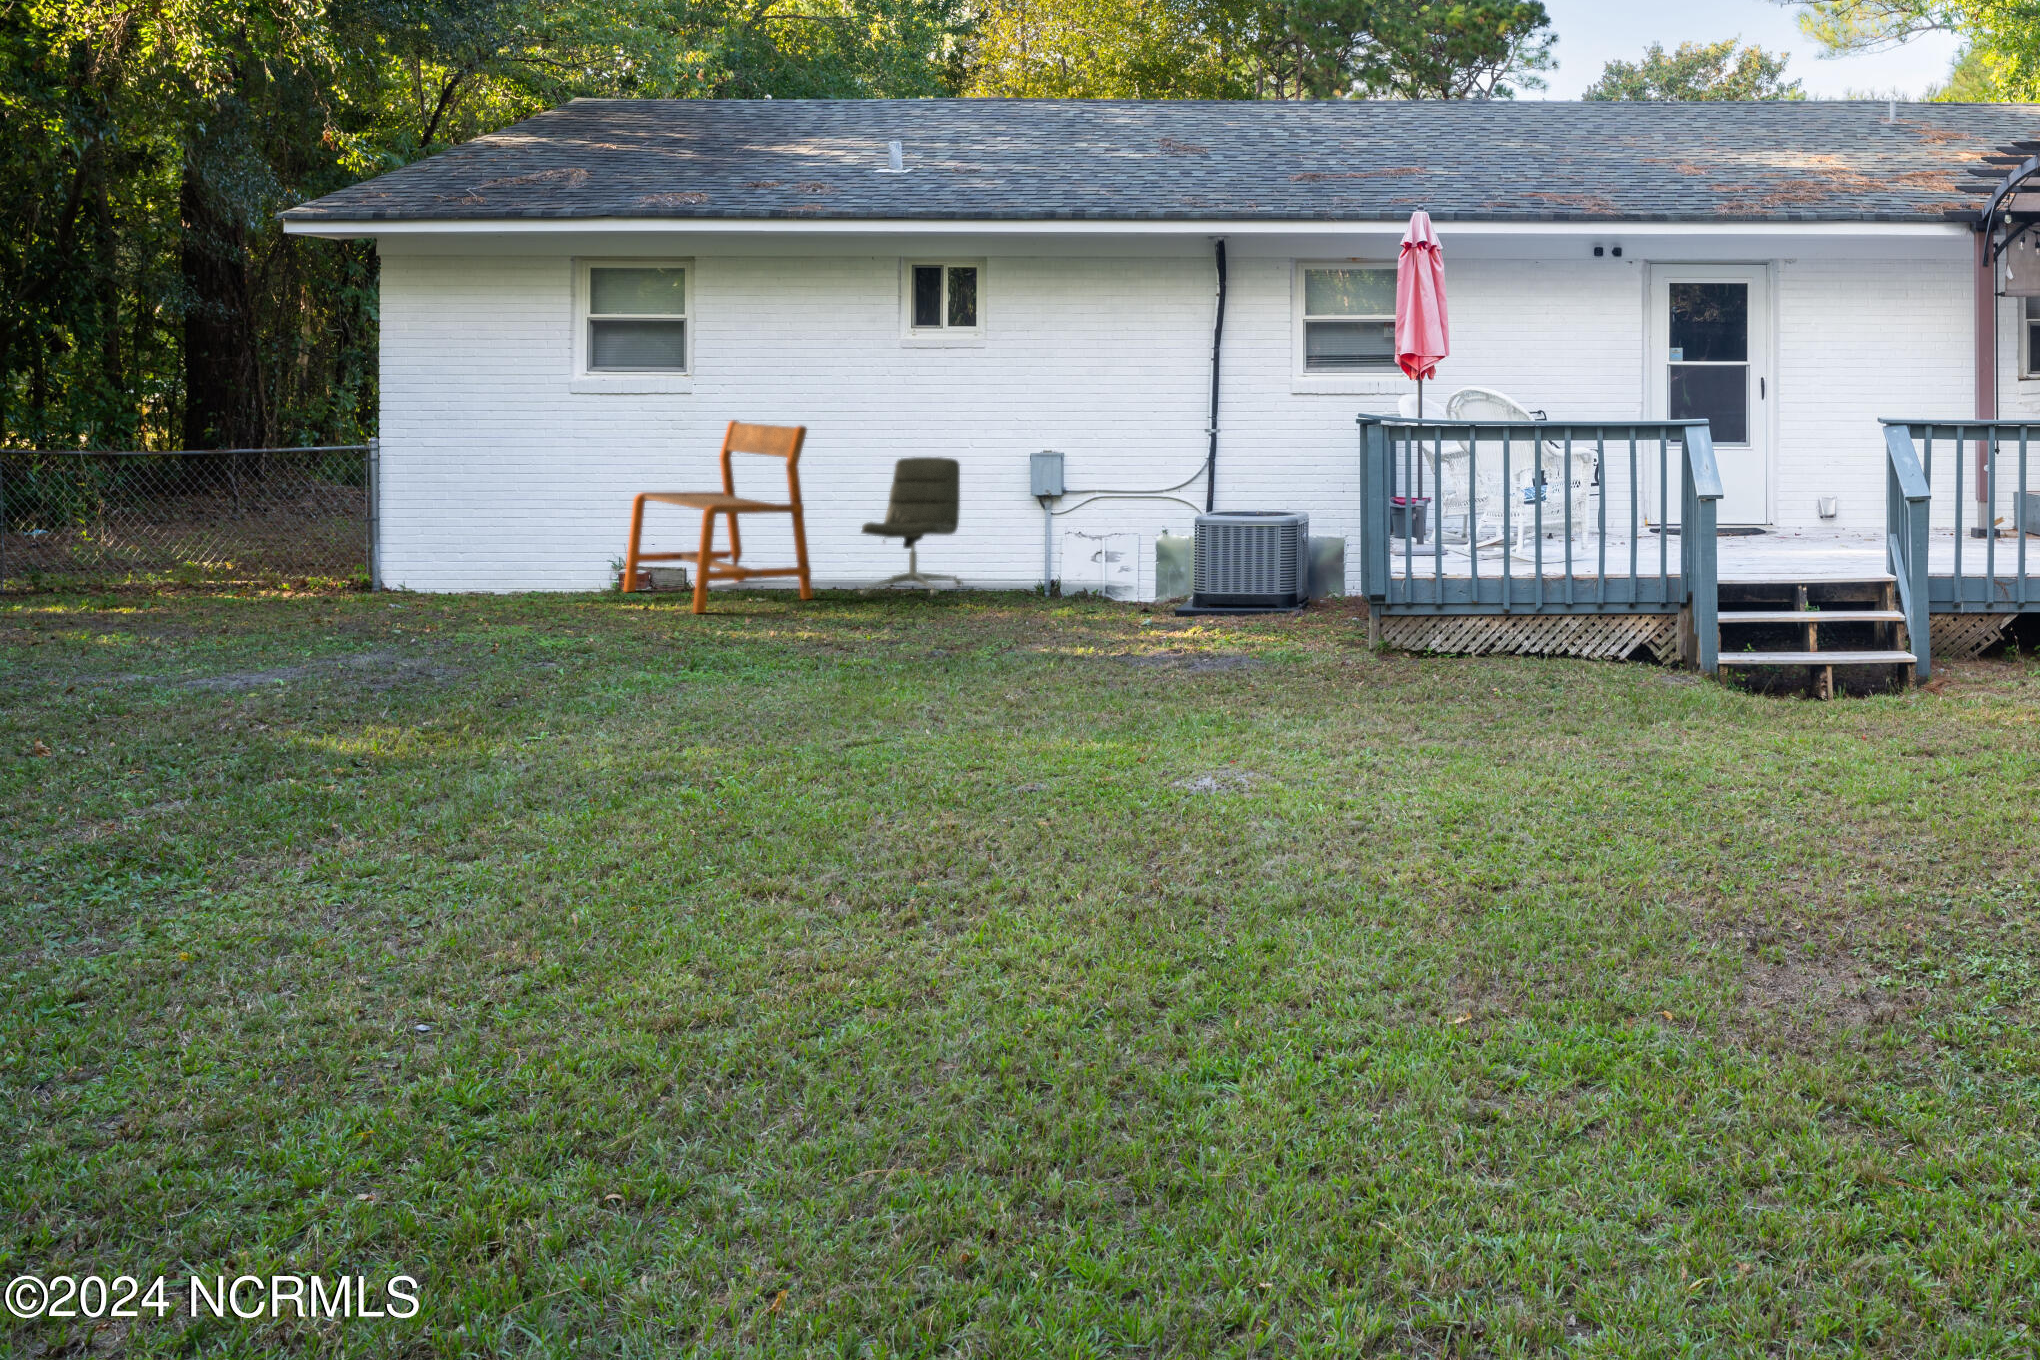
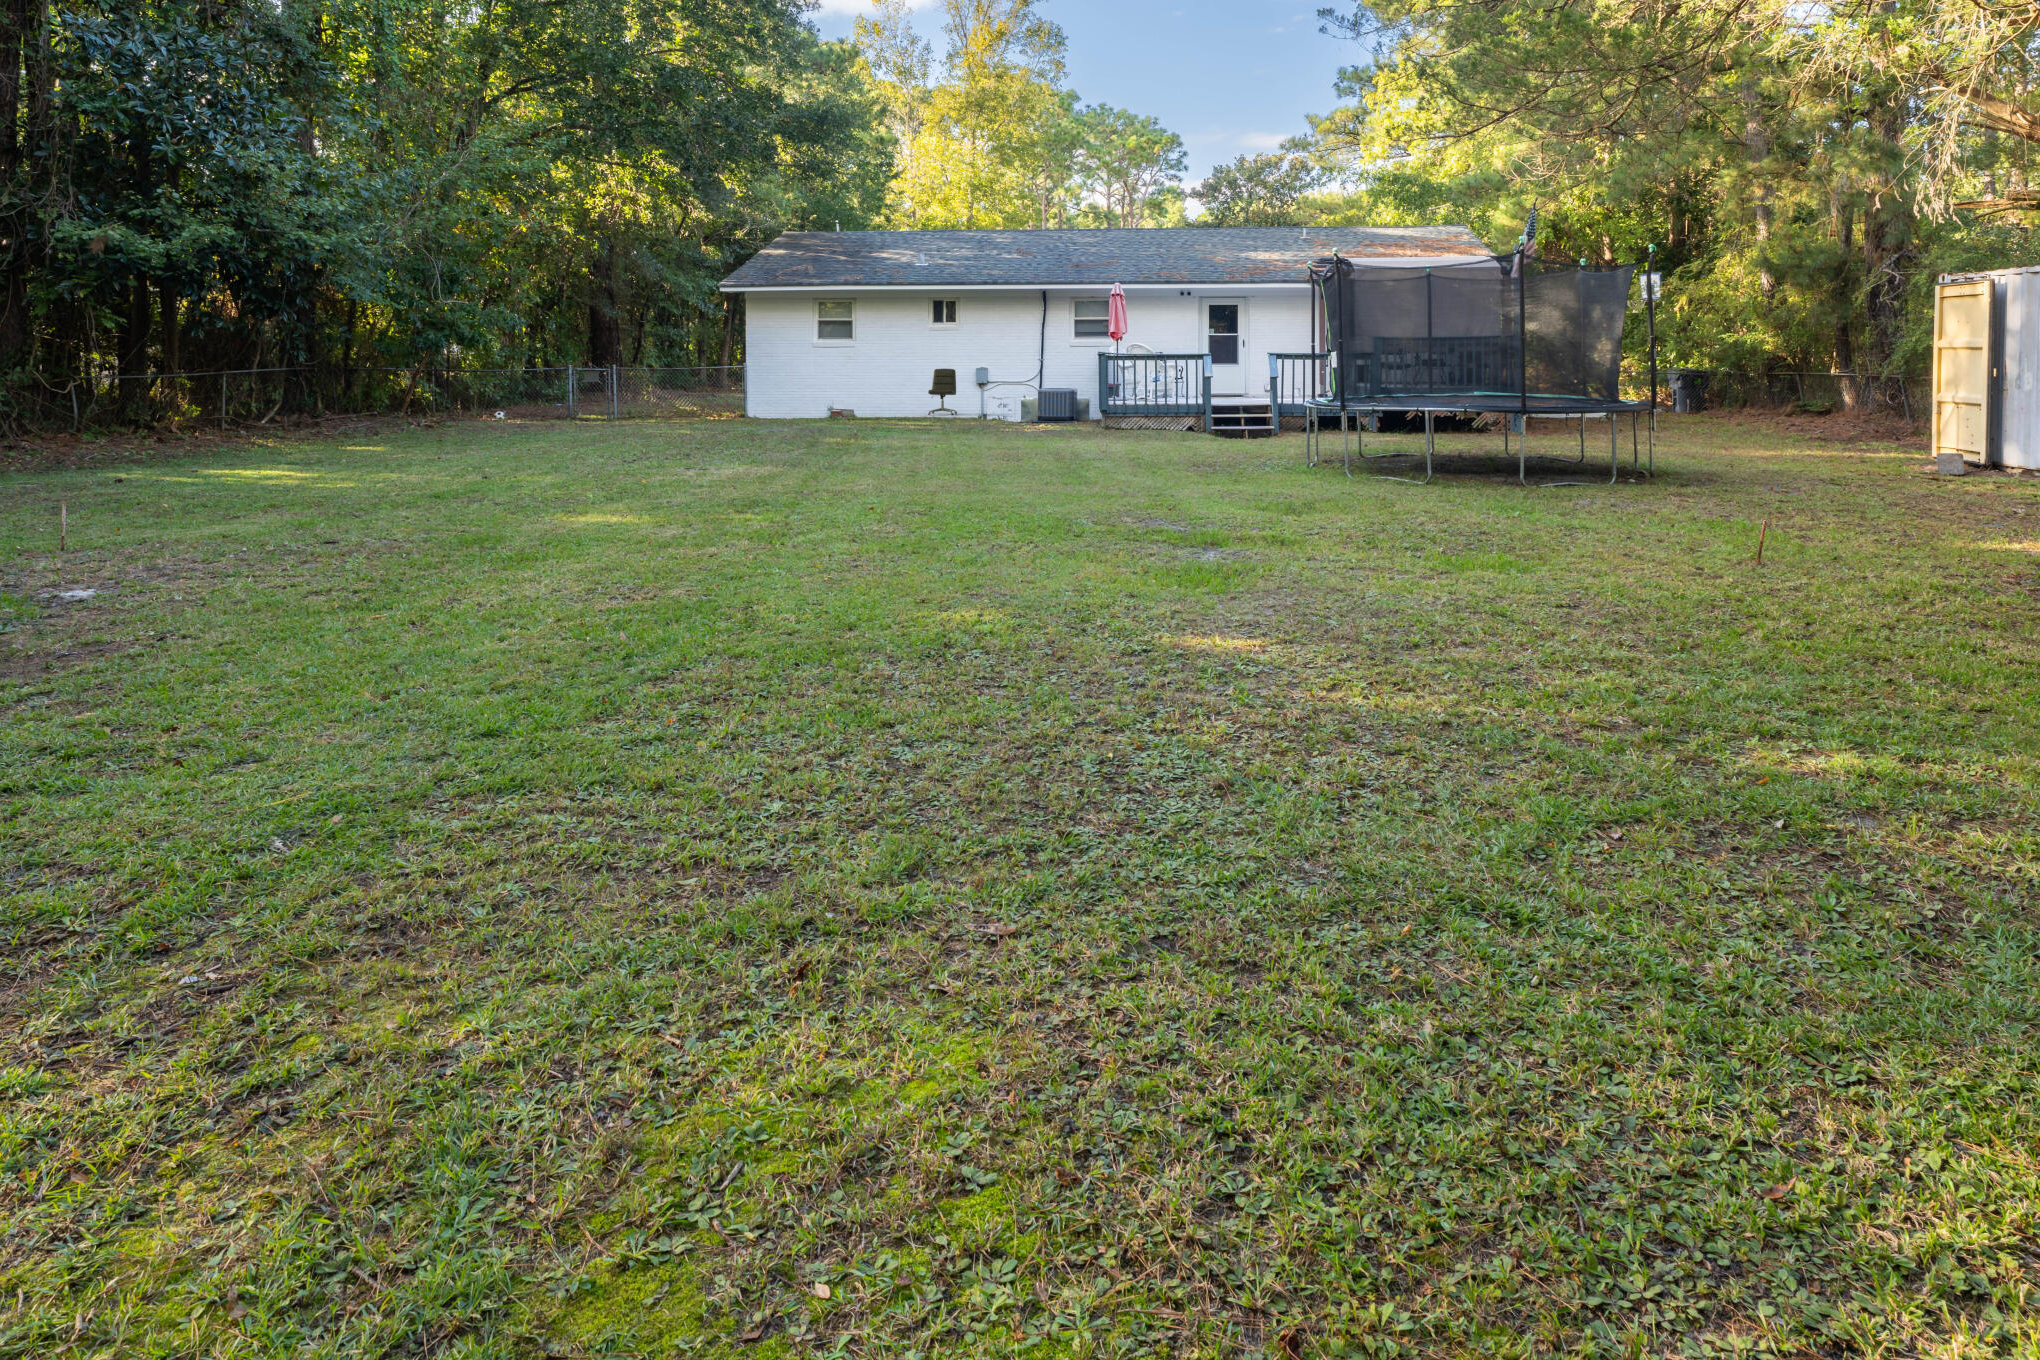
bench: present [624,420,813,613] -> none [848,356,913,417]

